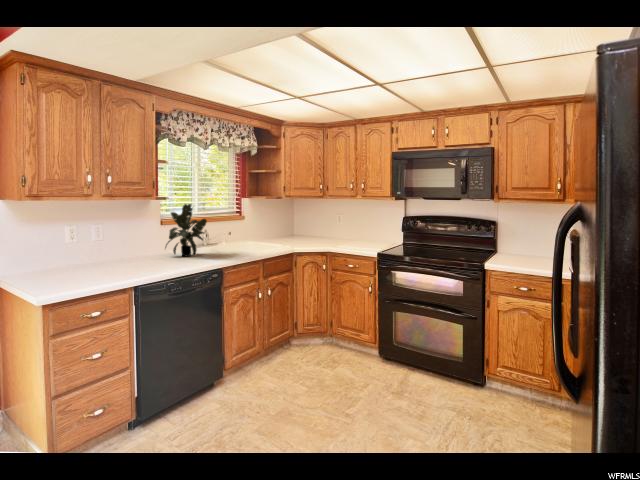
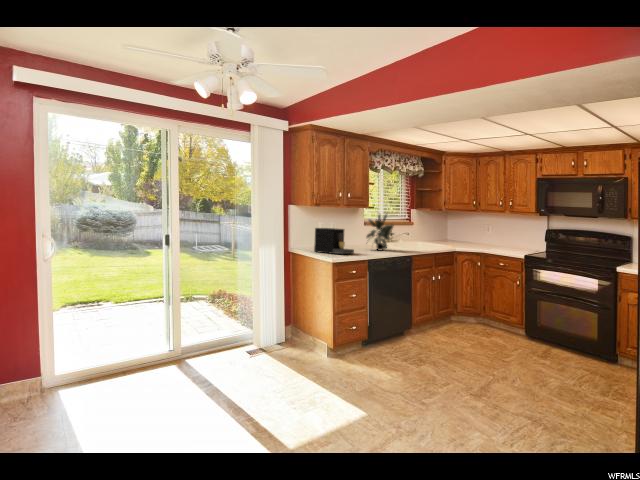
coffee maker: none [59,230,124,274] -> present [314,228,354,254]

